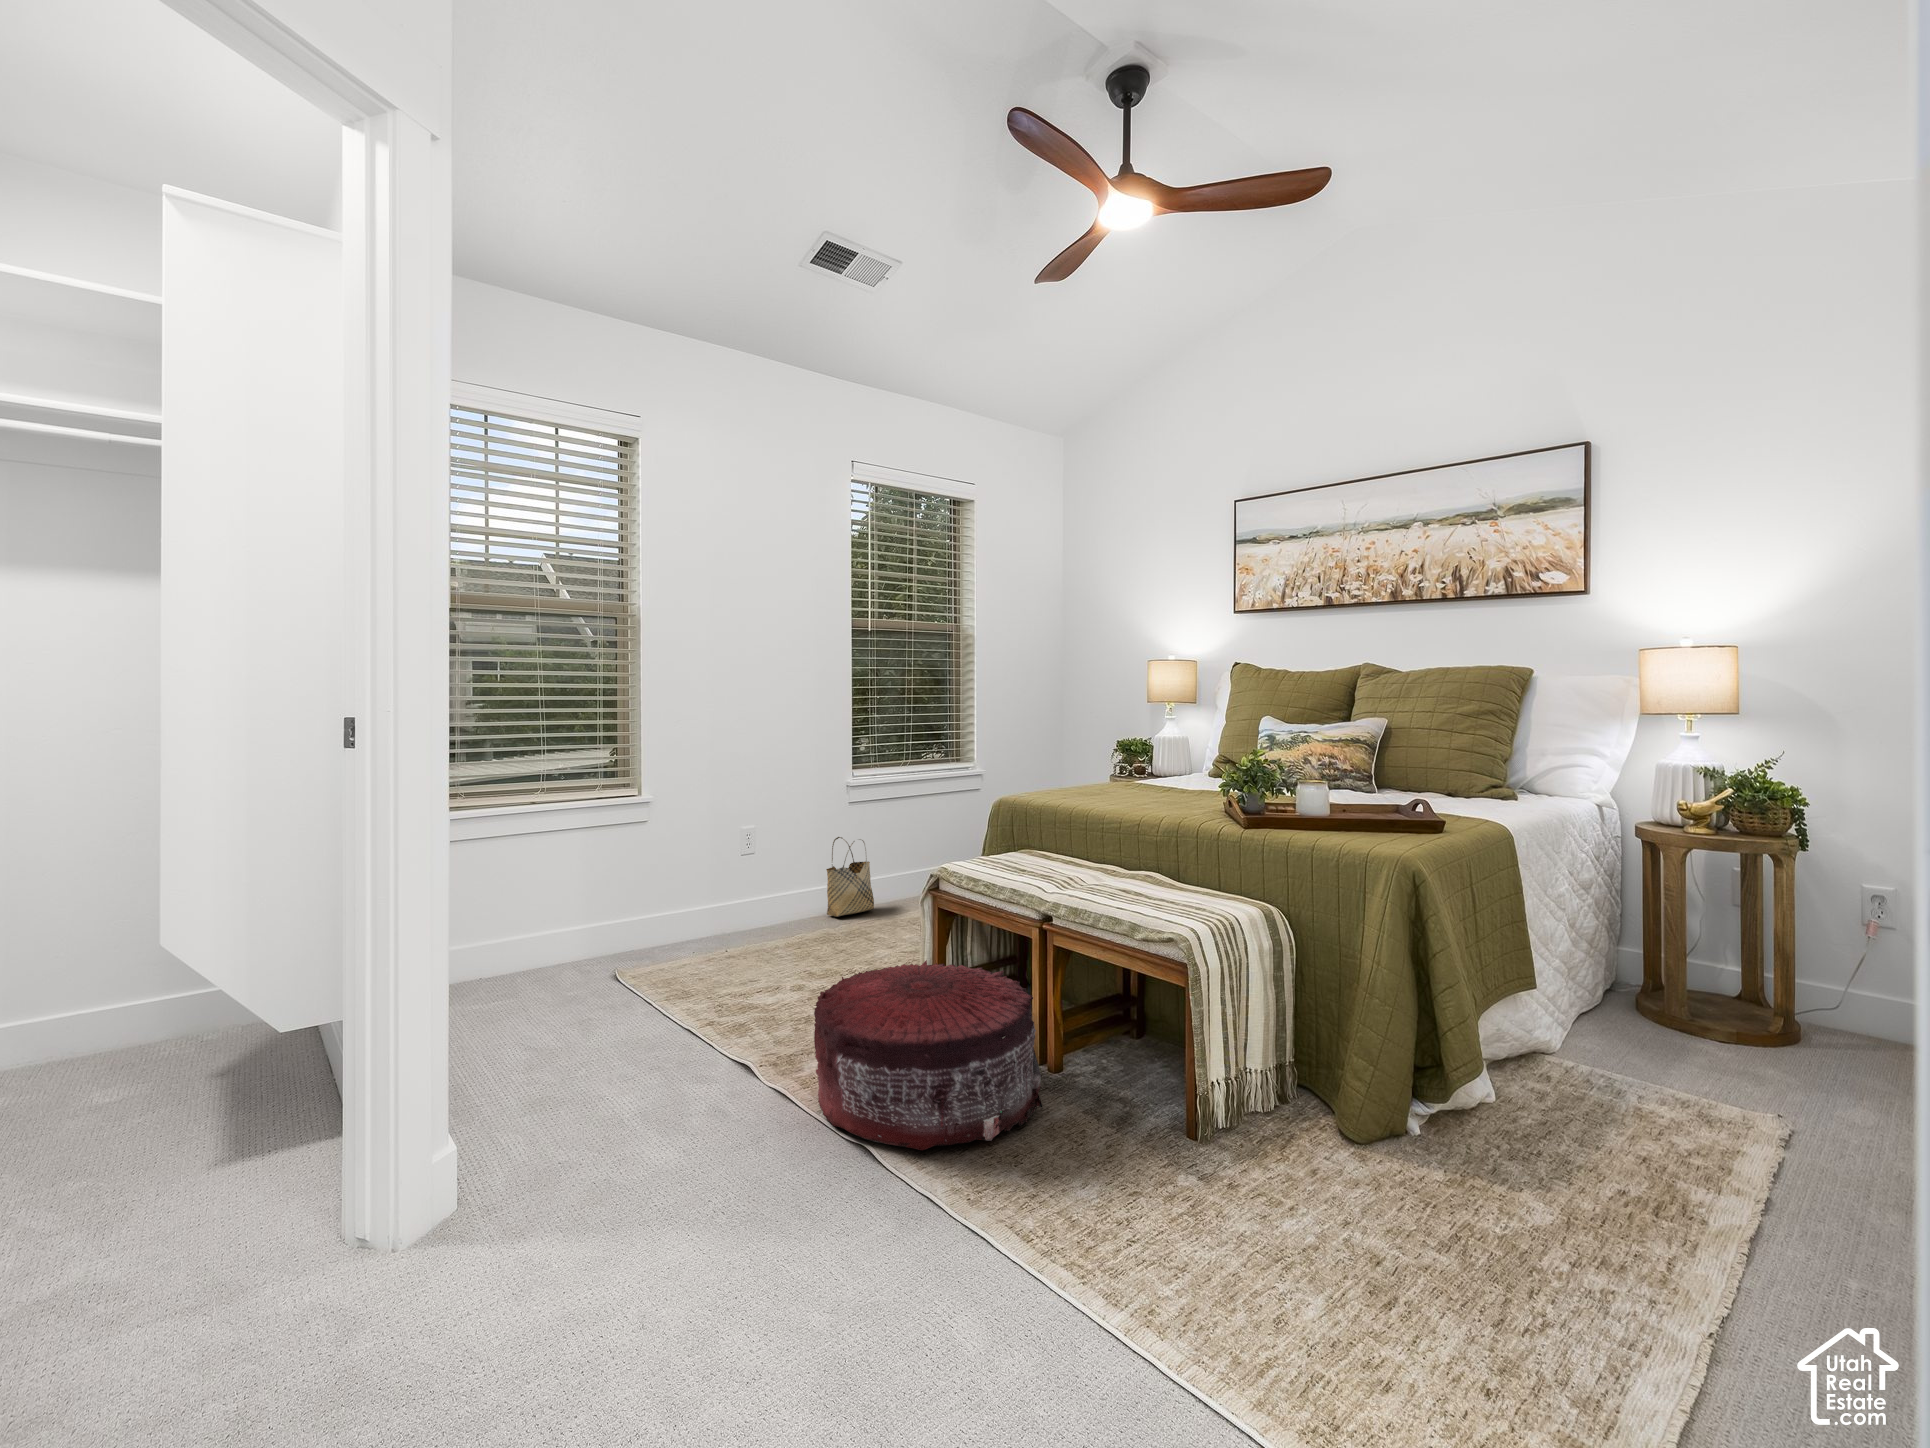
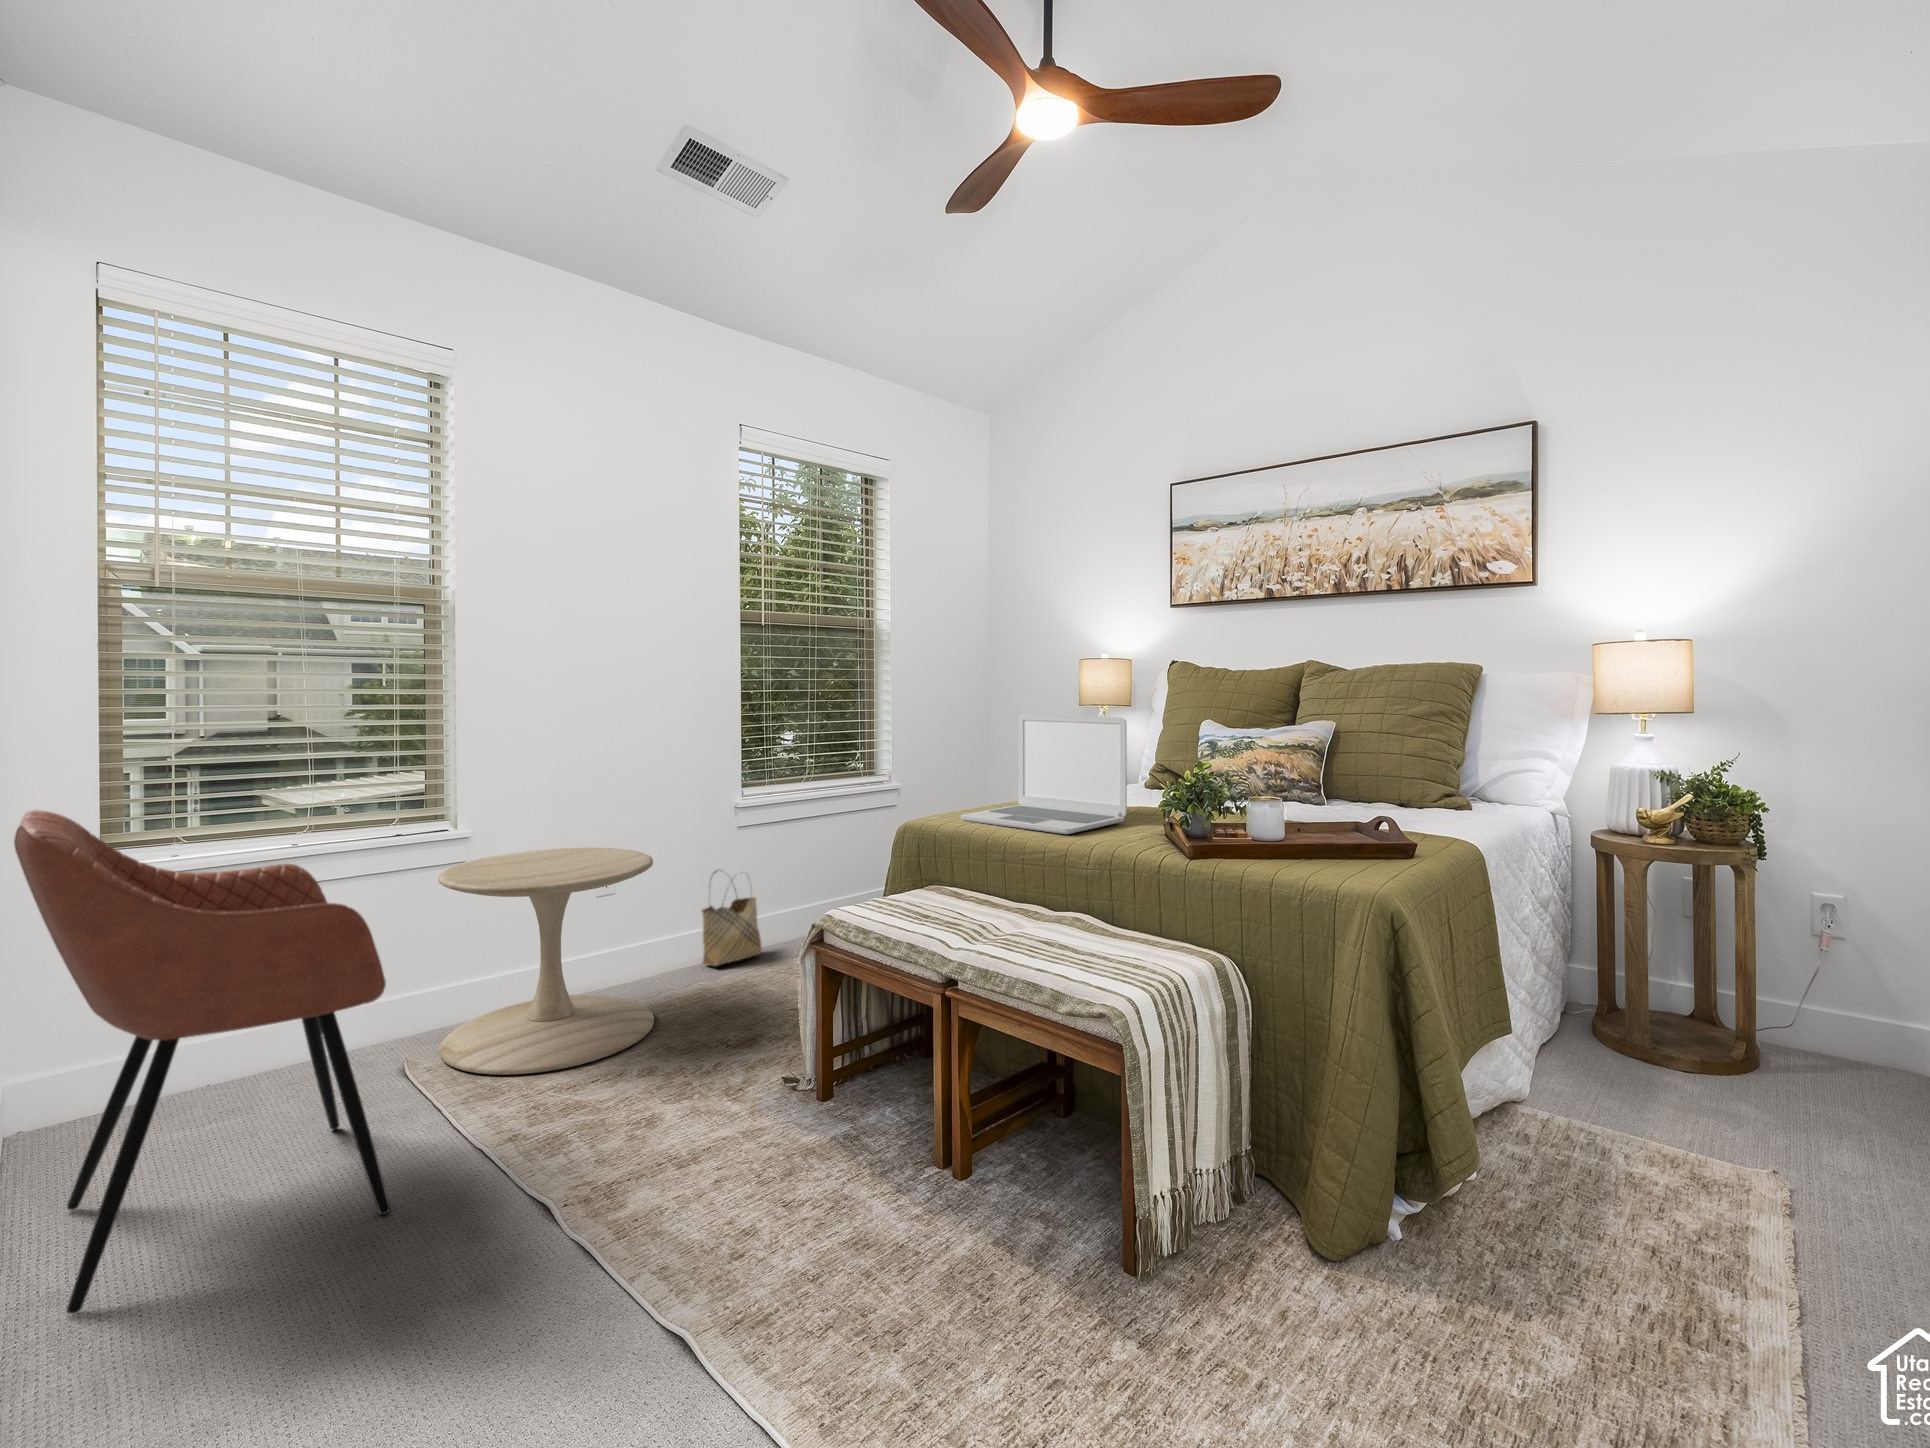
laptop: none [1049,708,1193,807] -> present [961,714,1127,834]
armchair: none [401,765,633,1105] -> present [14,810,390,1314]
side table: none [637,813,796,984] -> present [438,848,654,1075]
pouf: present [814,960,1042,1150] -> none [635,1043,942,1332]

